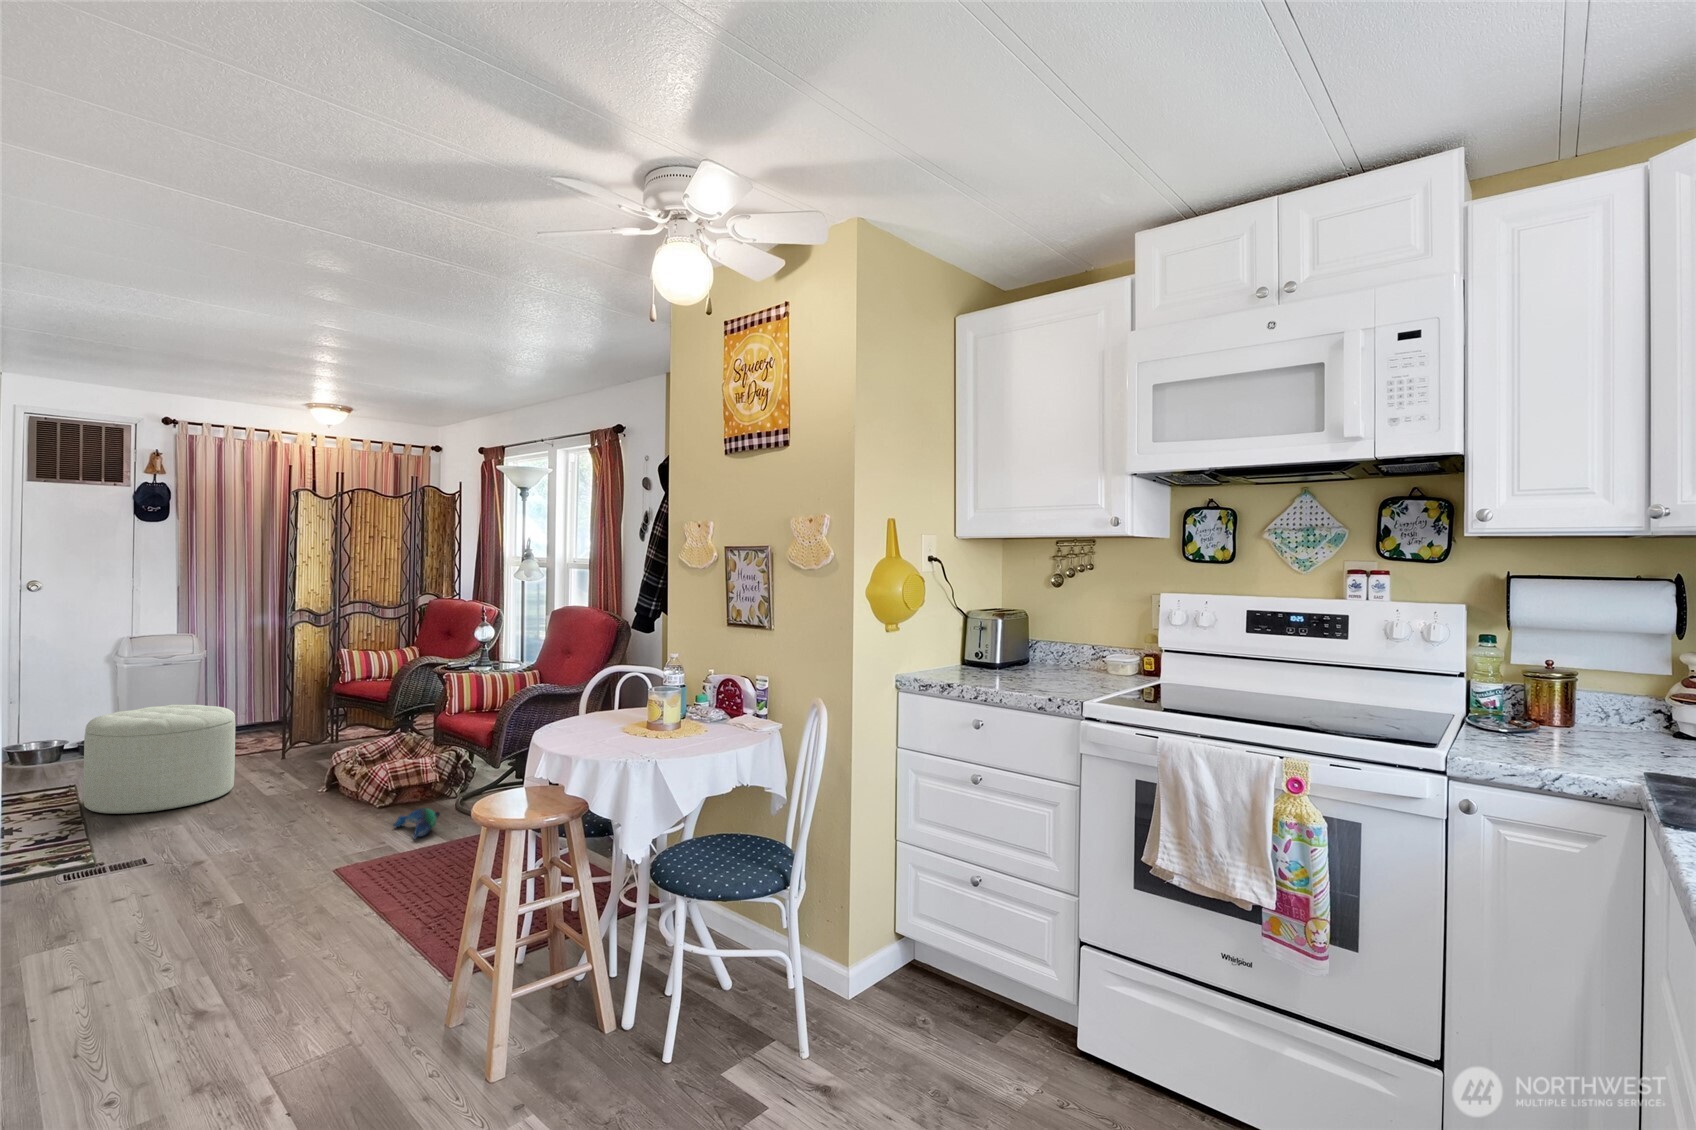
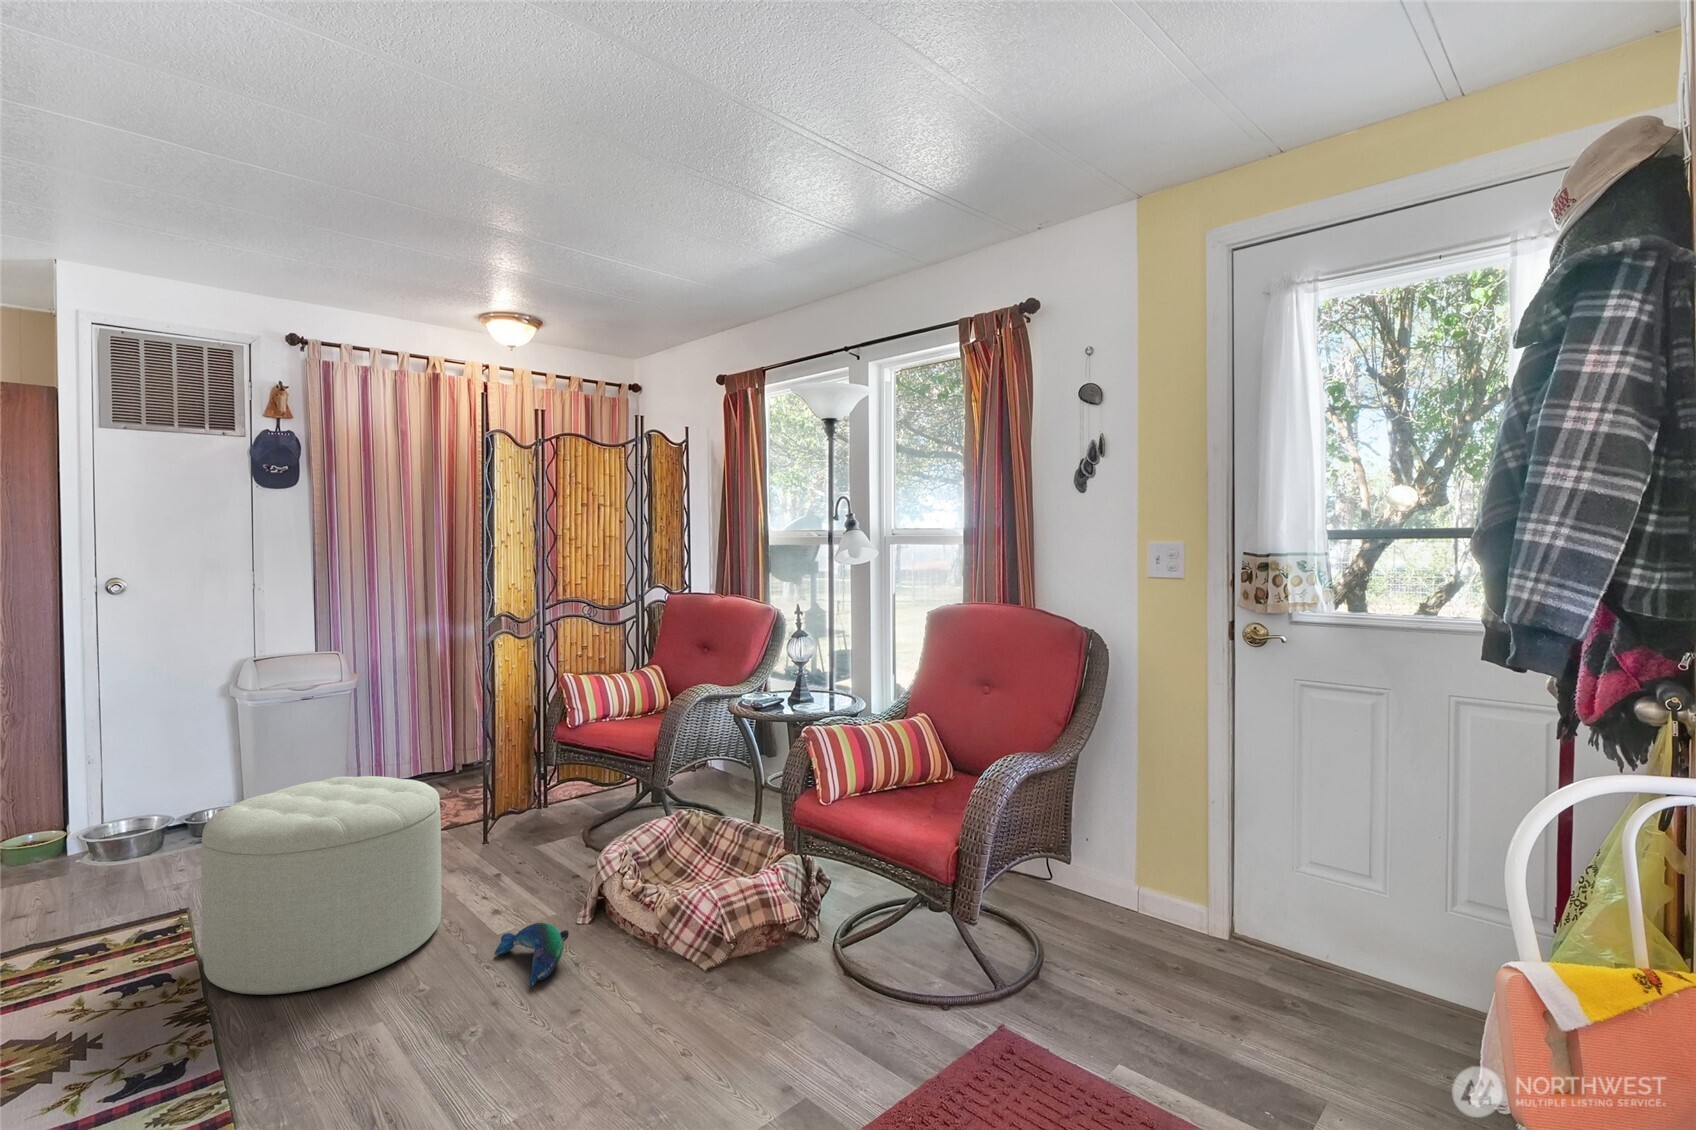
plush toy: present [394,808,440,839] -> present [495,923,569,986]

